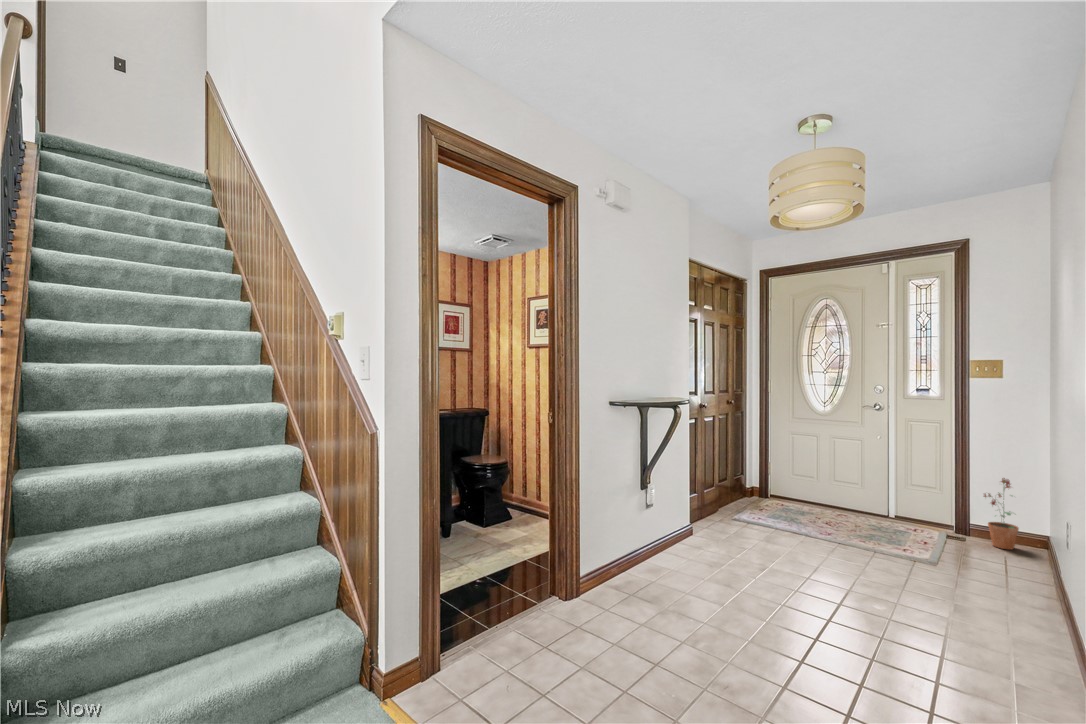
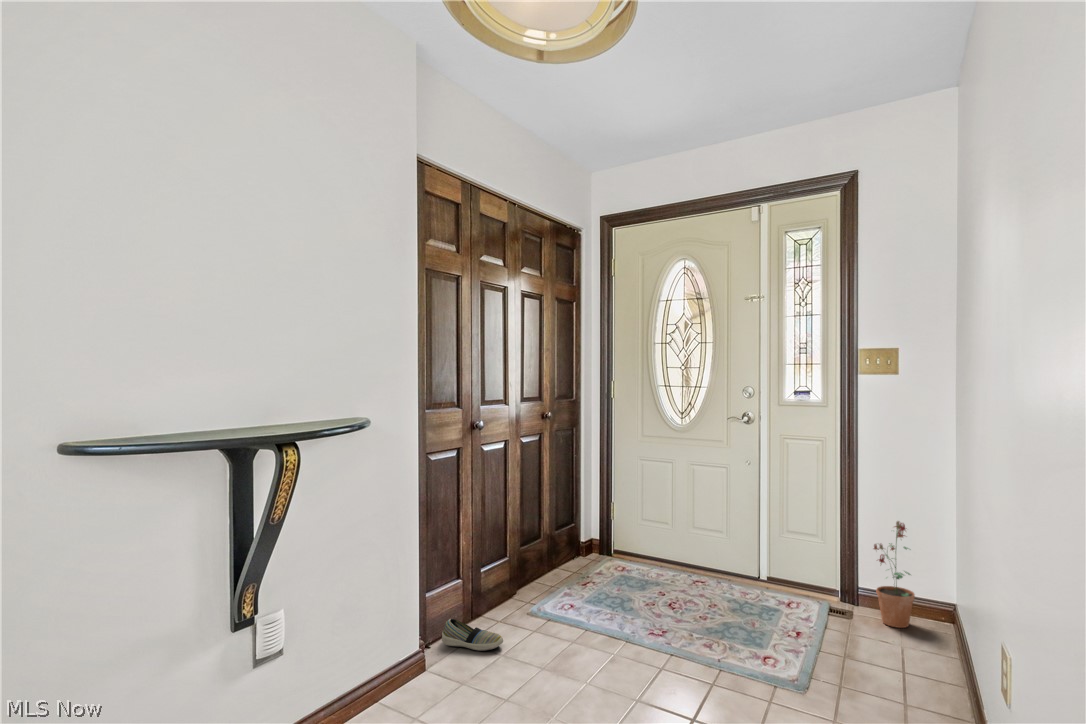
shoe: none [692,527,734,546] -> present [442,619,503,651]

